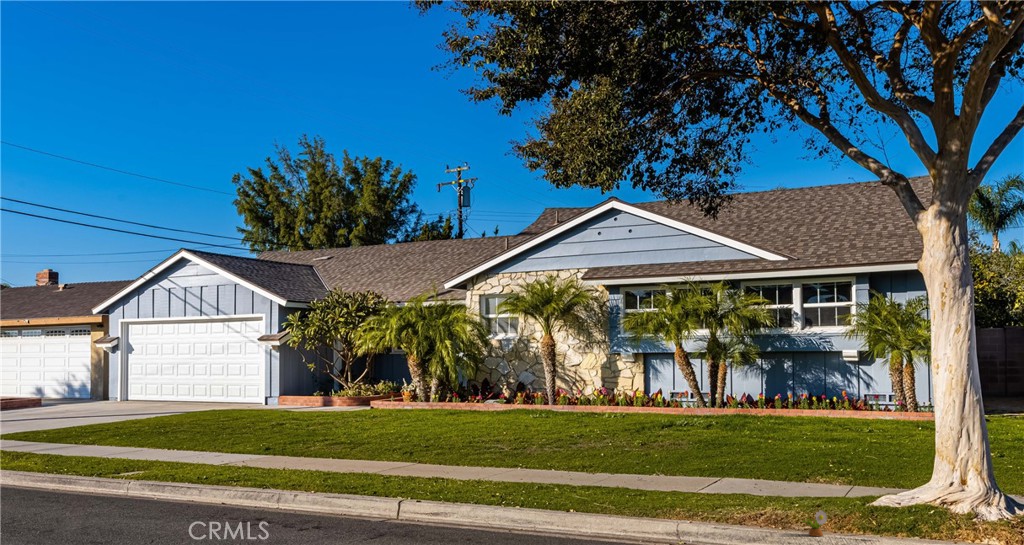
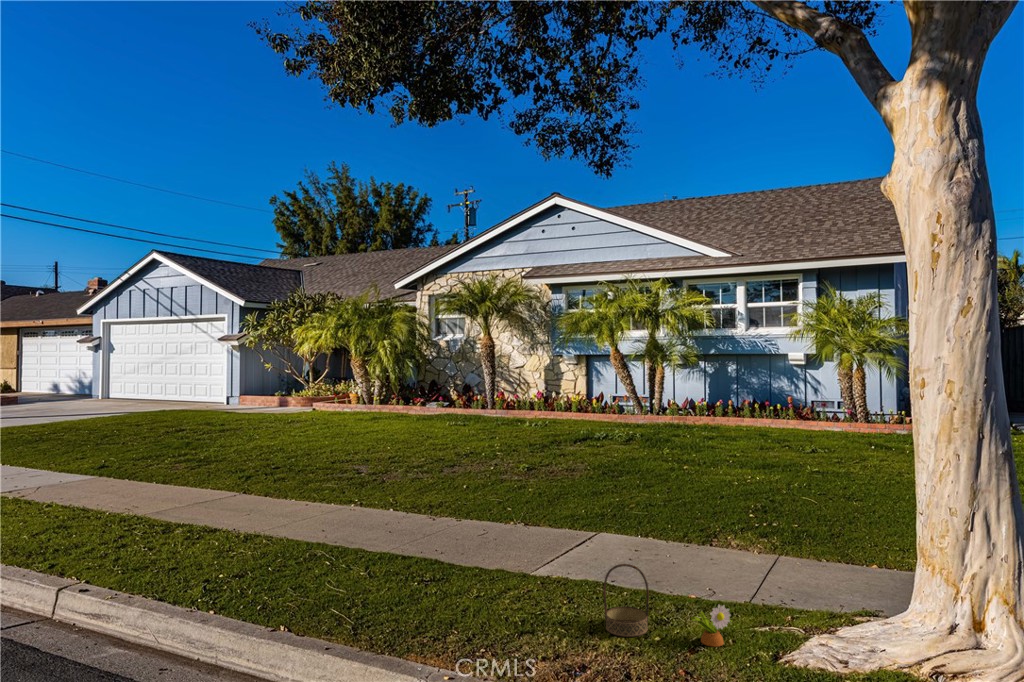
basket: none [745,490,774,534] -> present [603,564,649,637]

